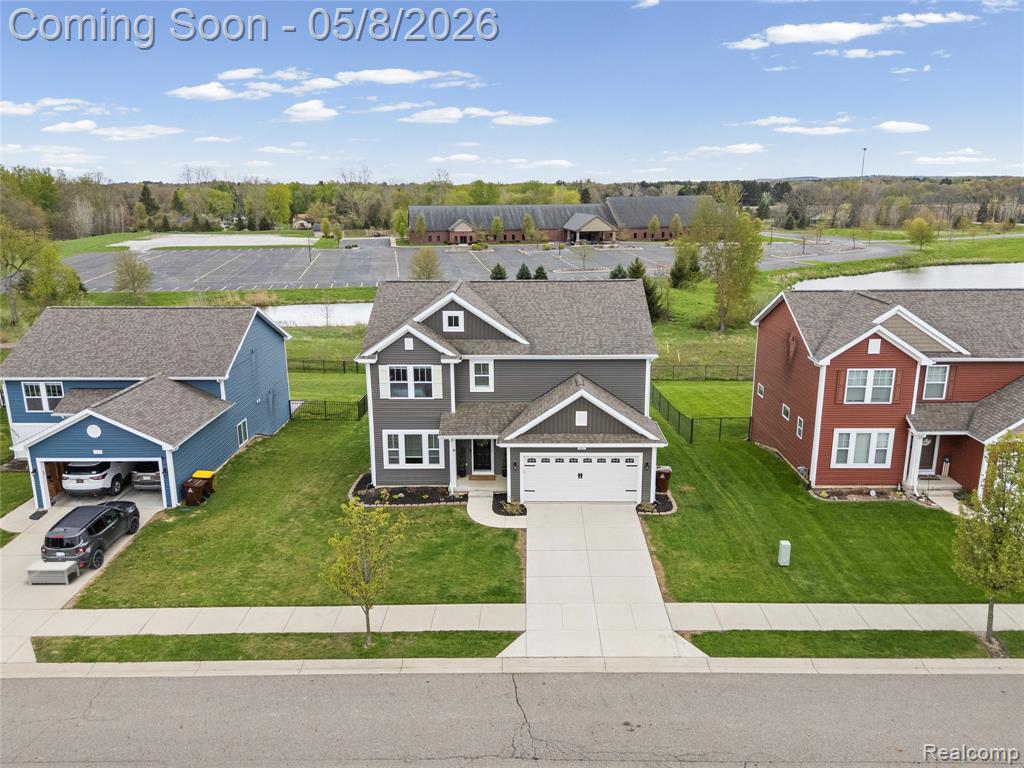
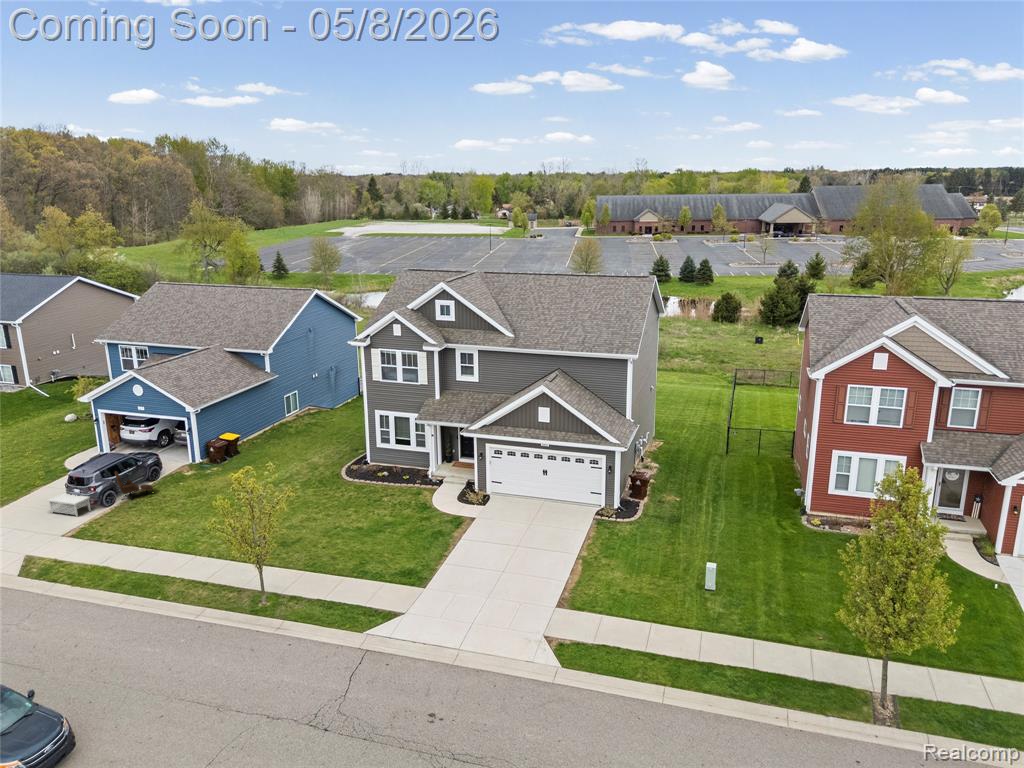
lounge chair: none [98,526,145,559] -> present [115,471,153,500]

